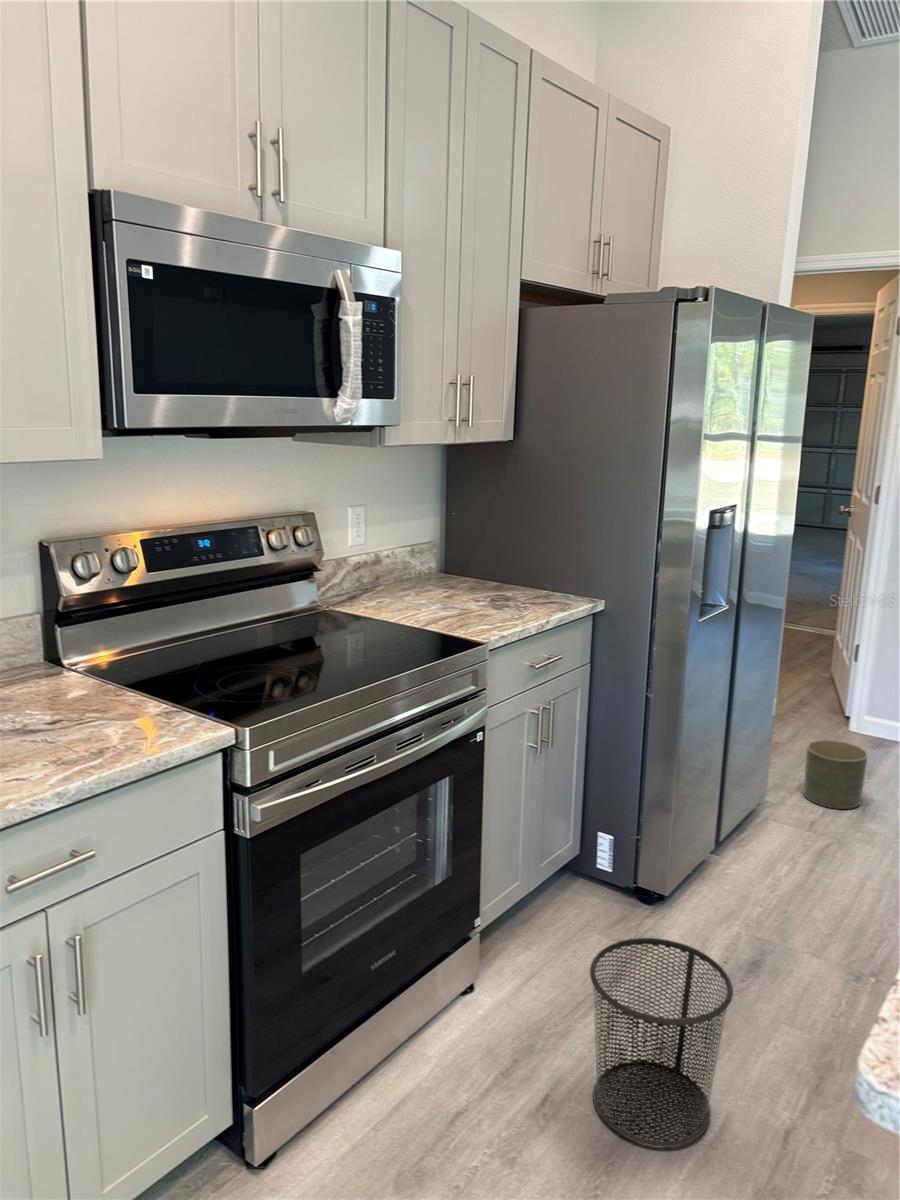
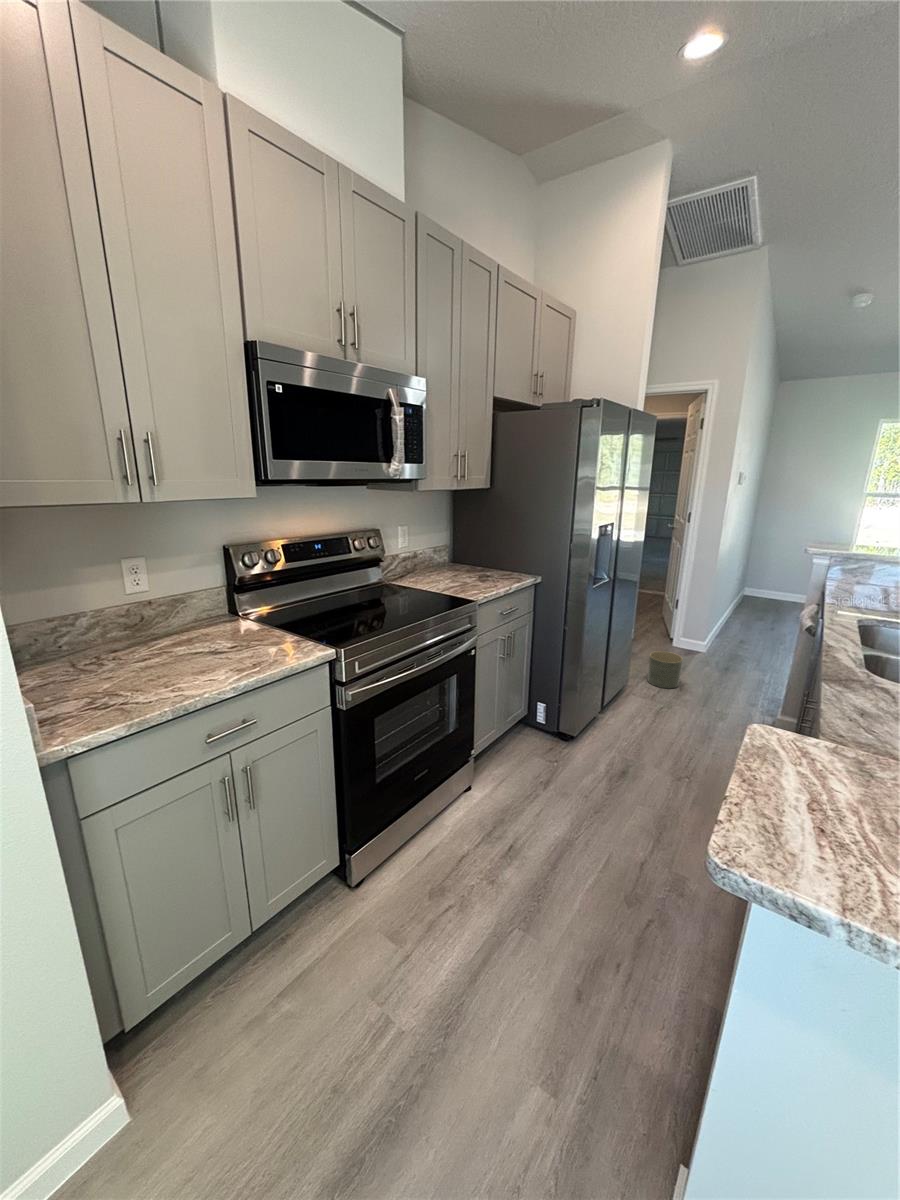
waste bin: present [590,938,733,1147] -> none [535,761,615,875]

